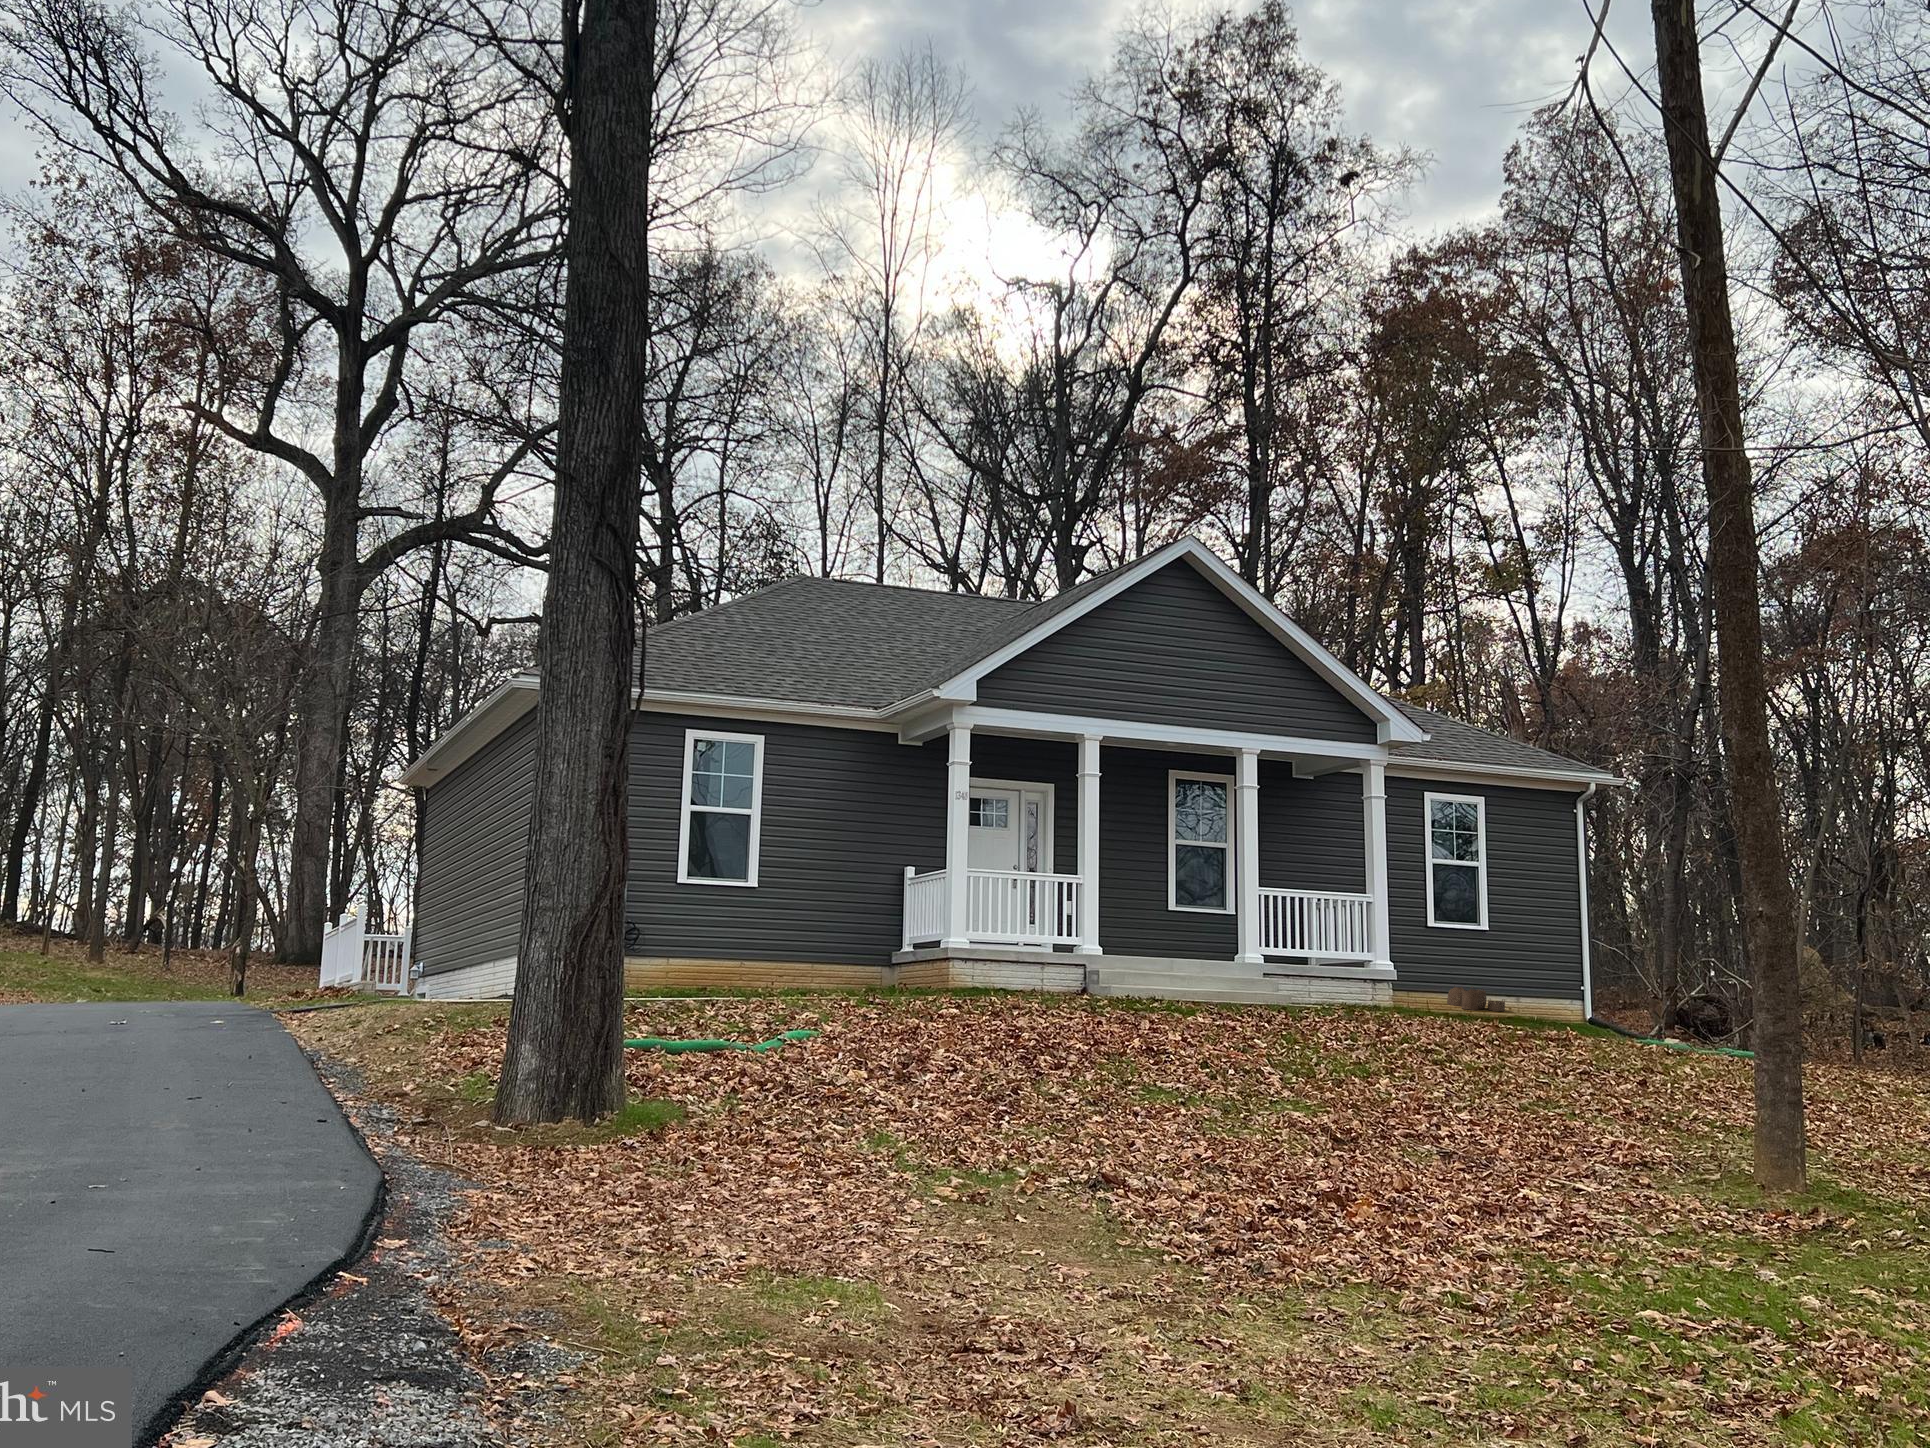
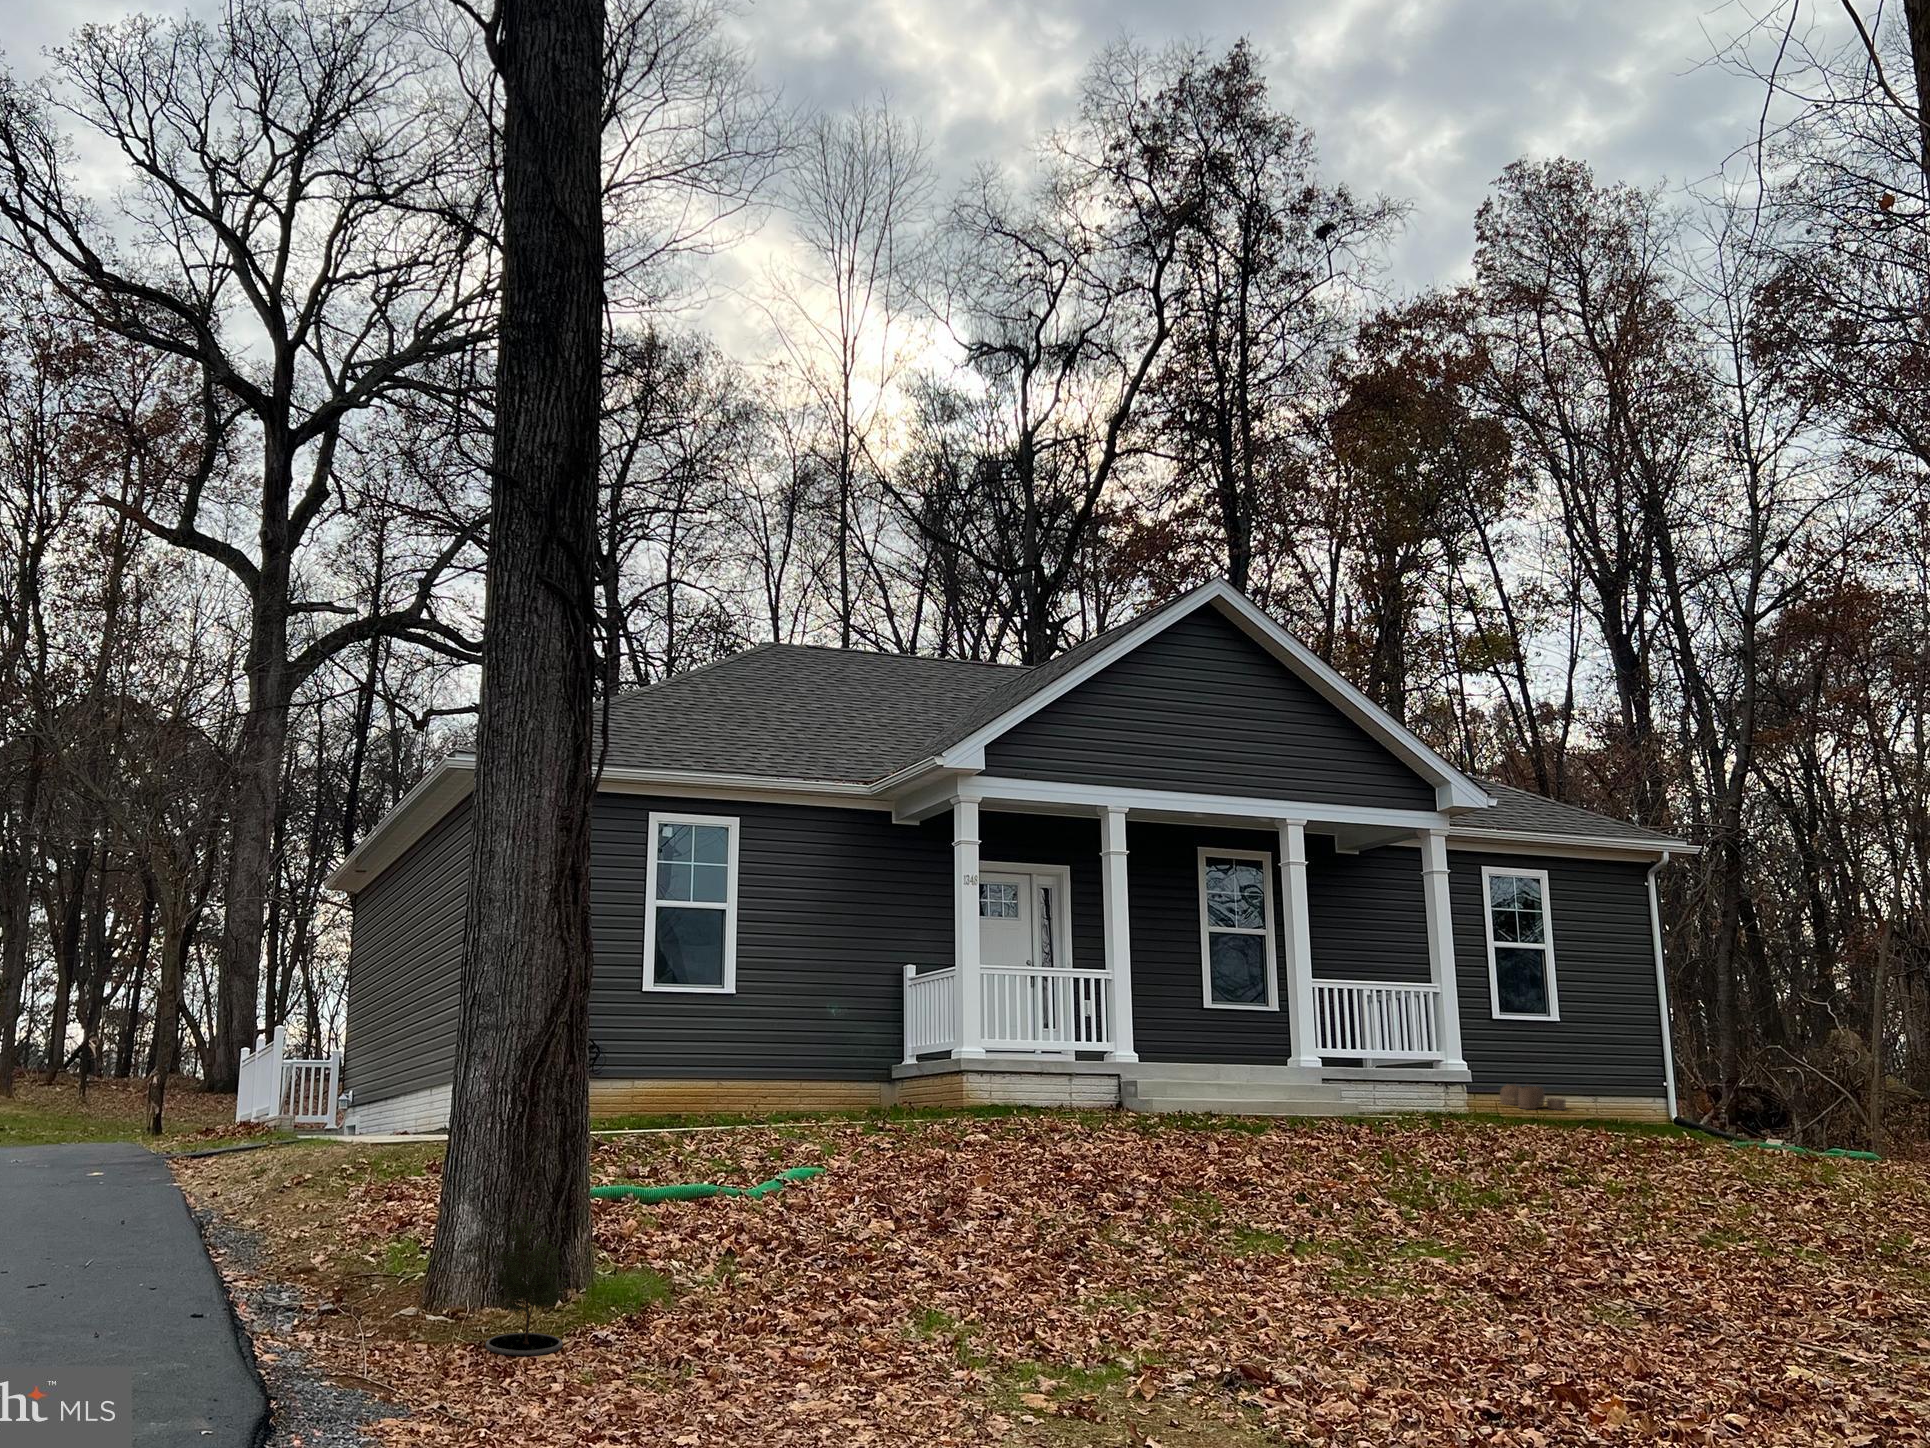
potted tree: none [548,1043,610,1149] -> present [486,1208,569,1356]

